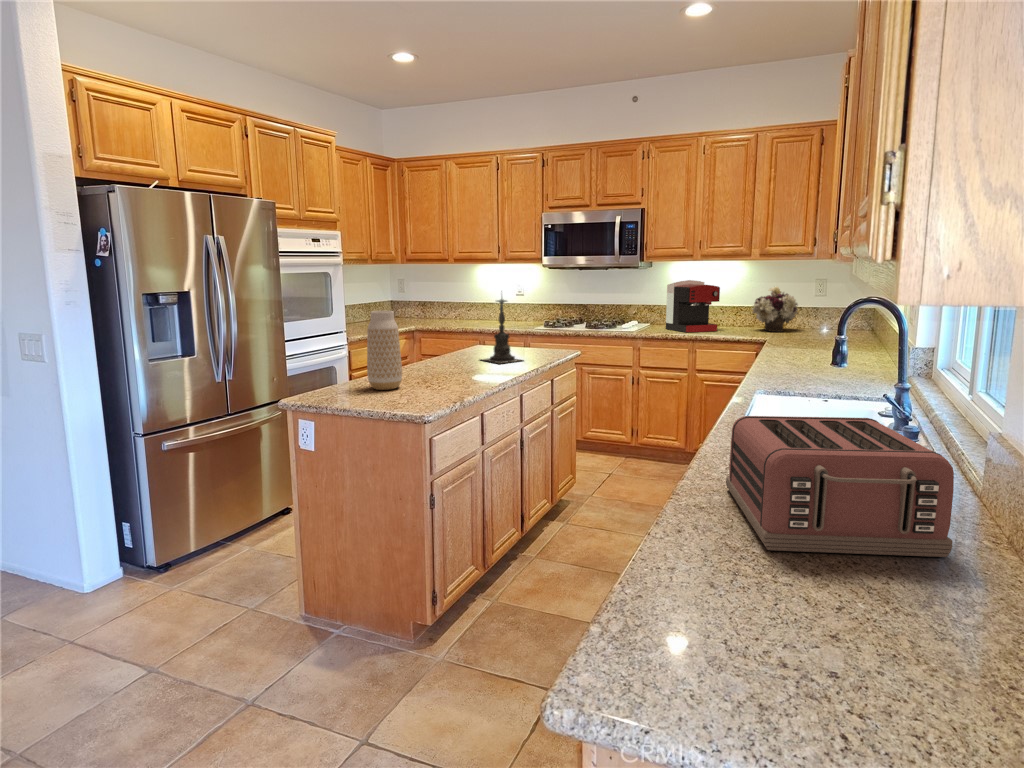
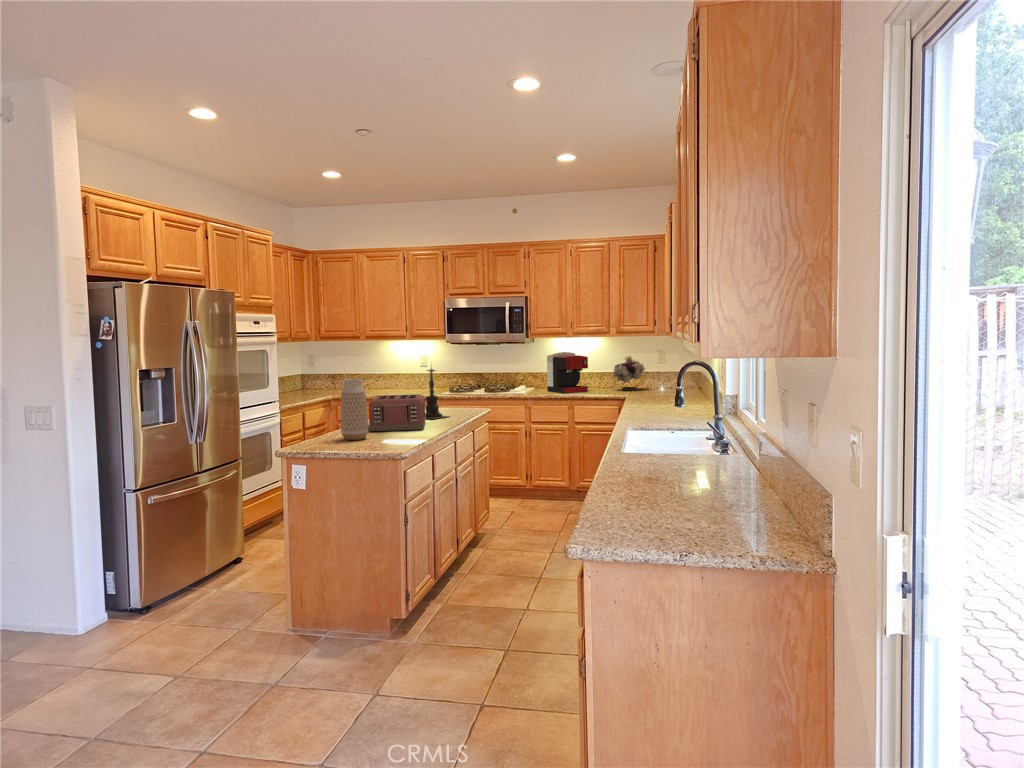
toaster: present [726,416,954,557] -> present [368,394,426,431]

